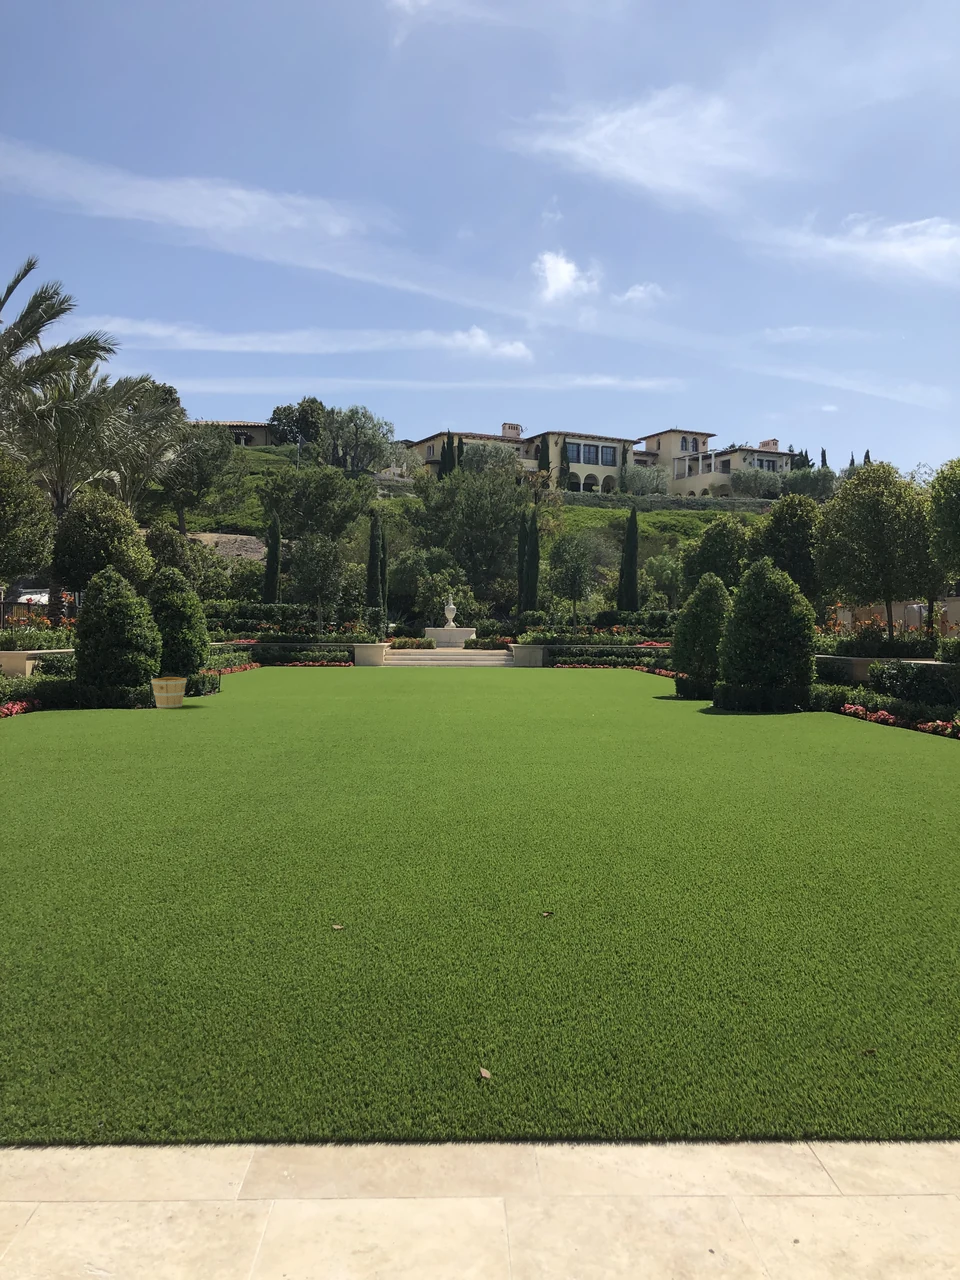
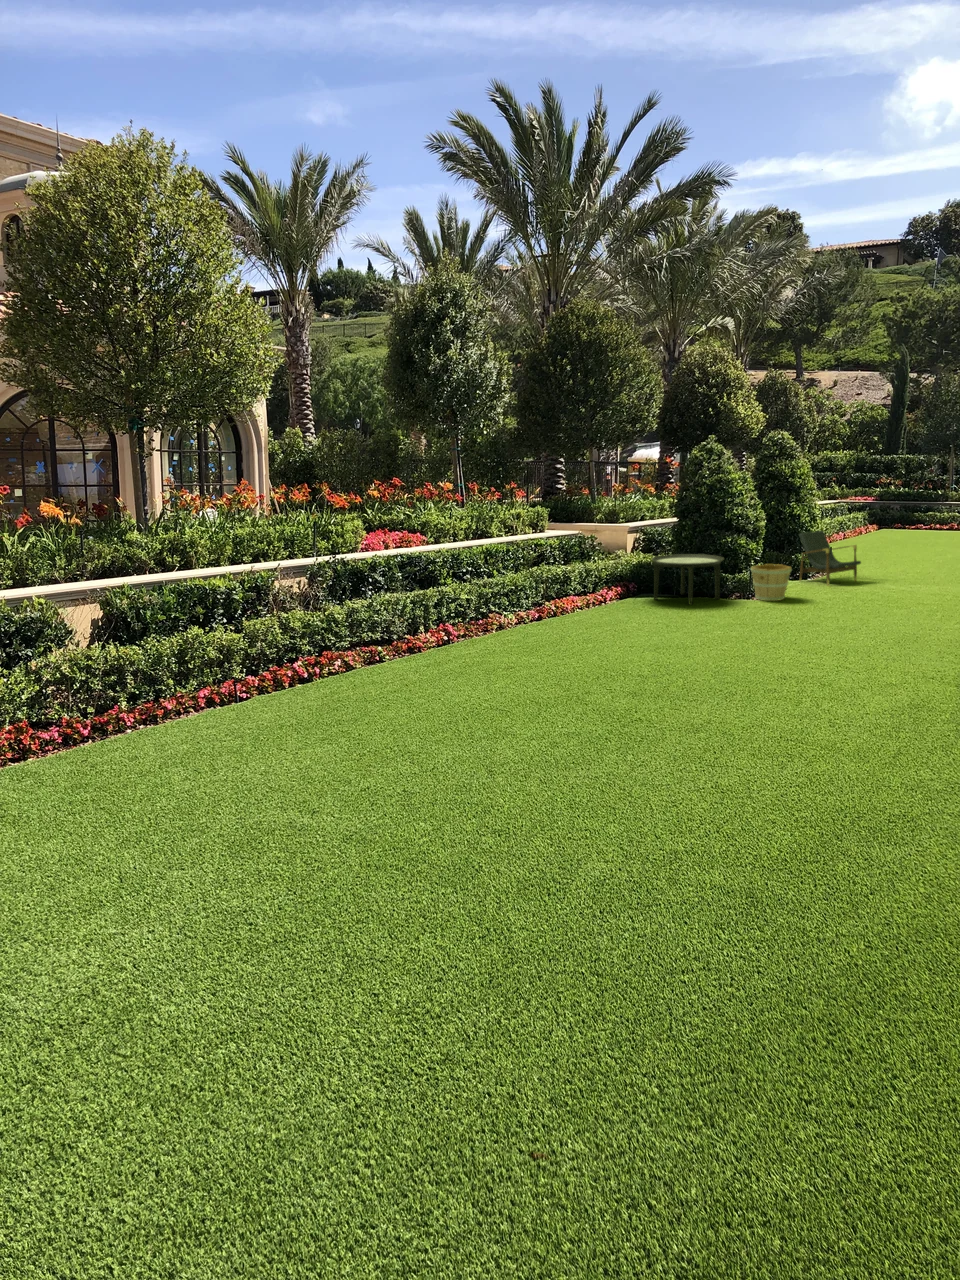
lounge chair: none [192,654,245,700] -> present [799,531,861,586]
round table: none [56,670,127,714] -> present [652,554,724,605]

